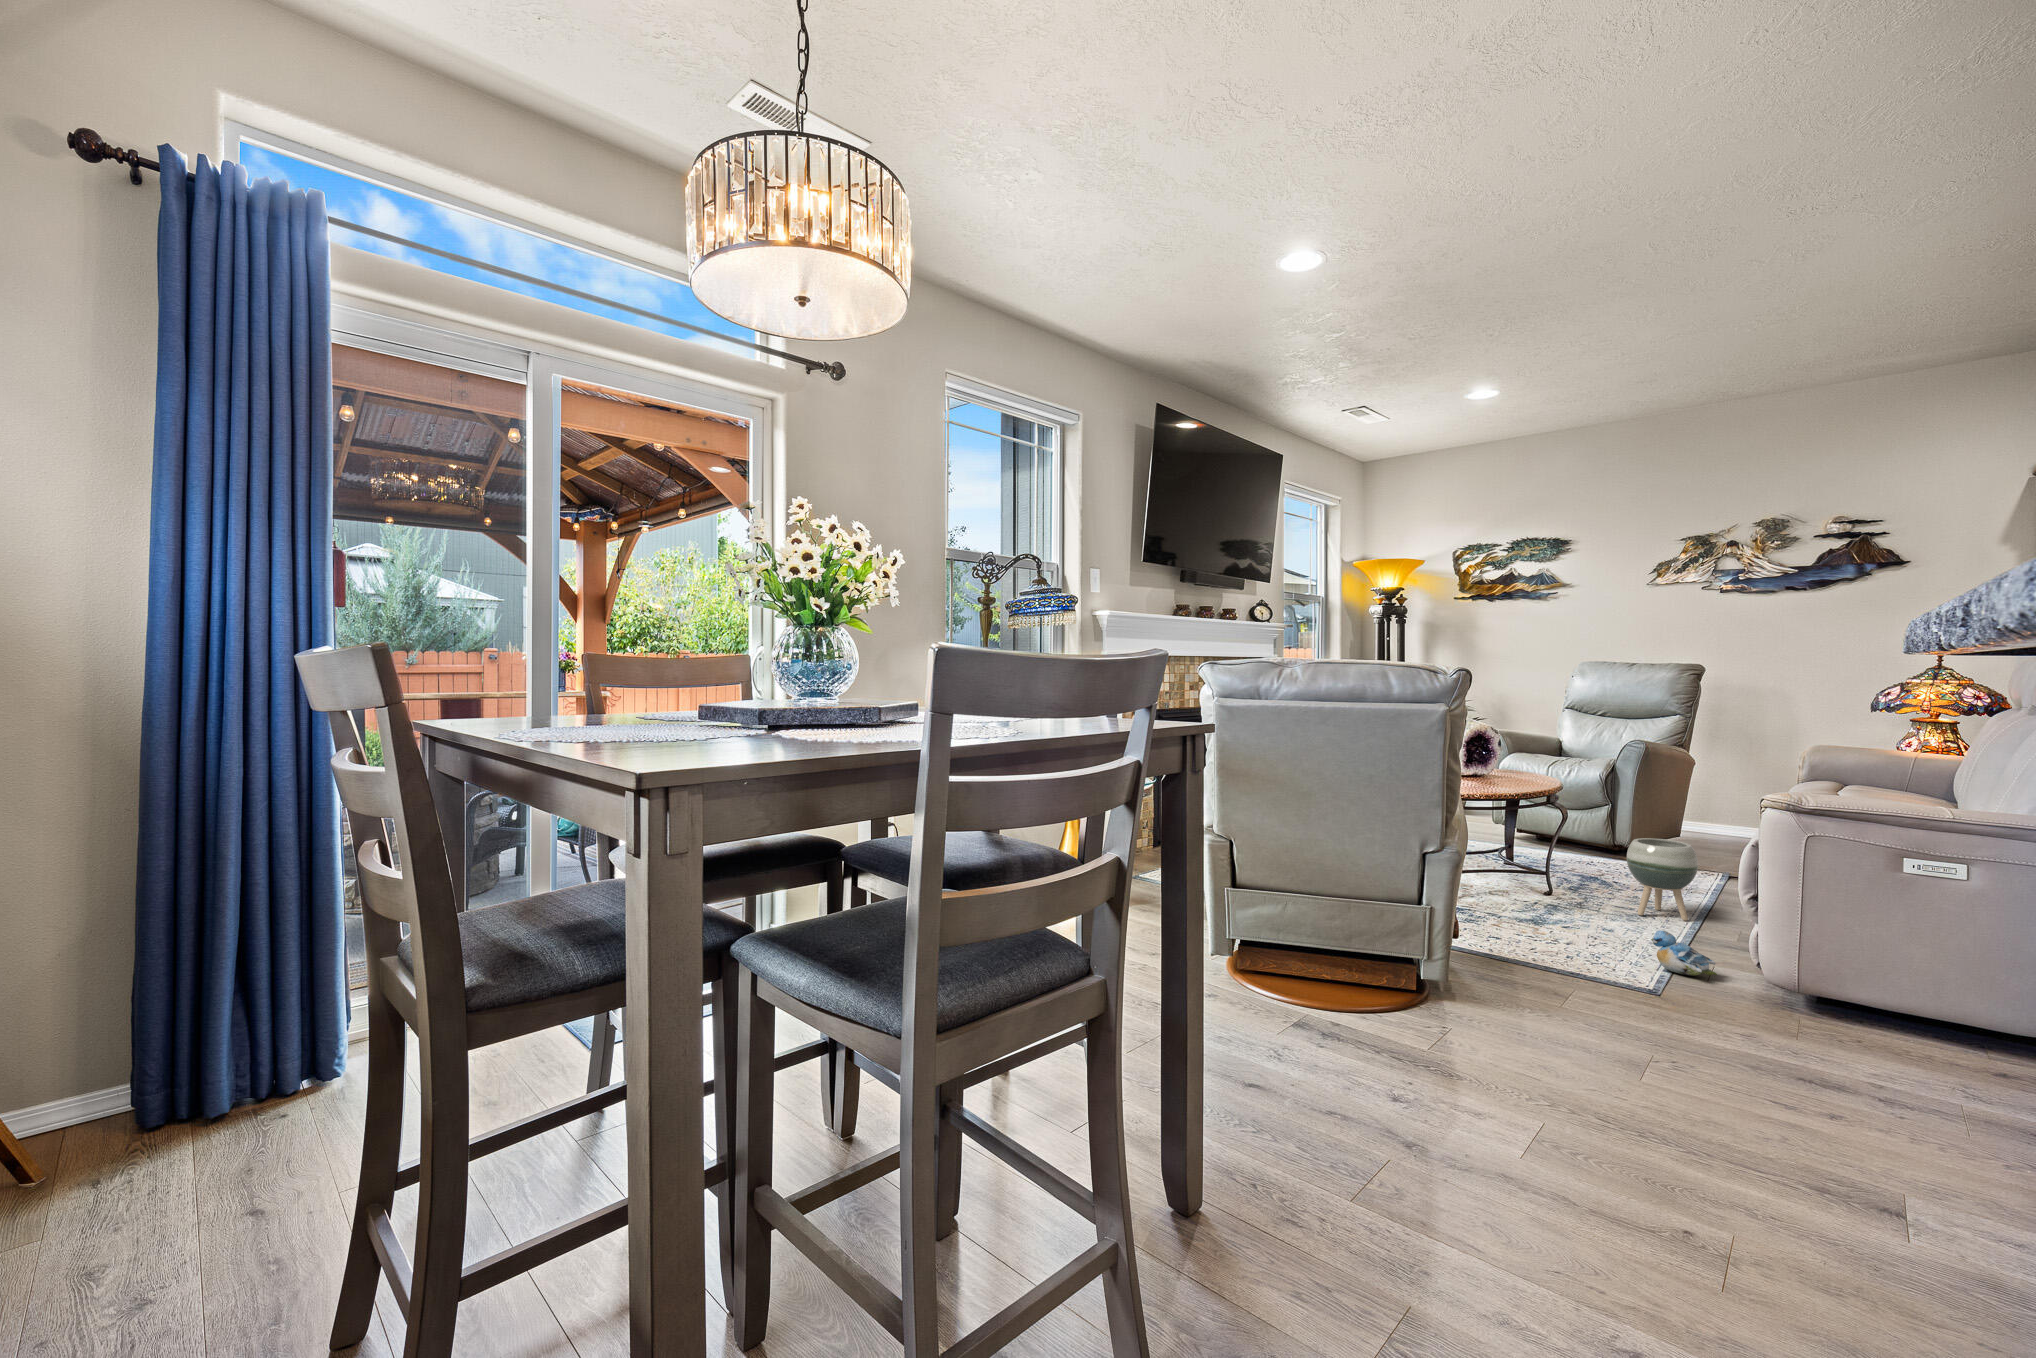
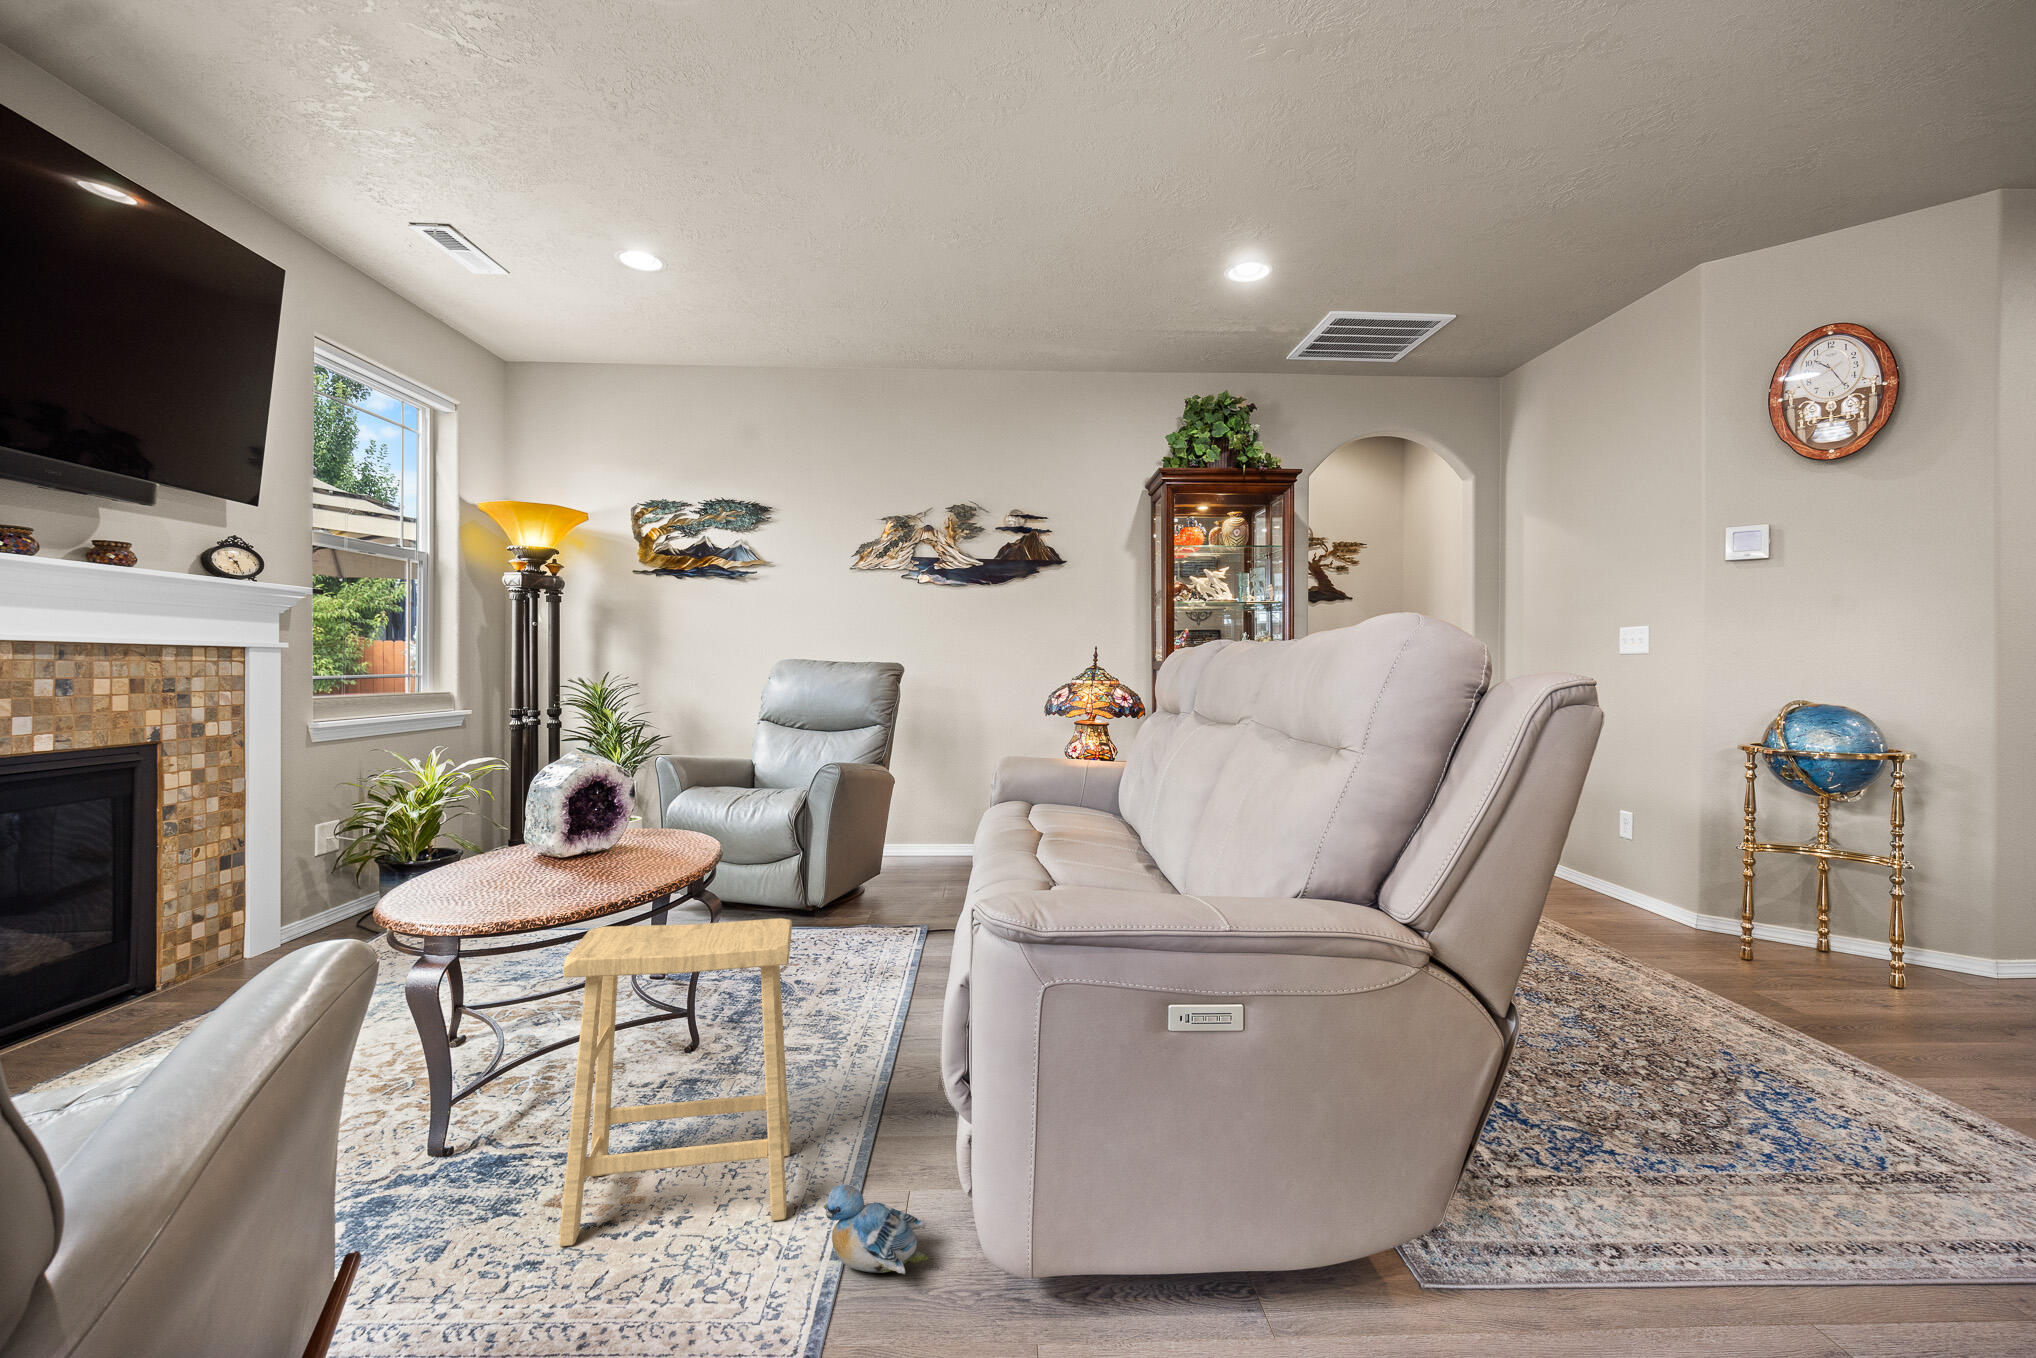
footstool: none [1506,800,1628,953] -> present [558,918,792,1246]
planter: present [1627,838,1698,921] -> none [803,931,898,1070]

